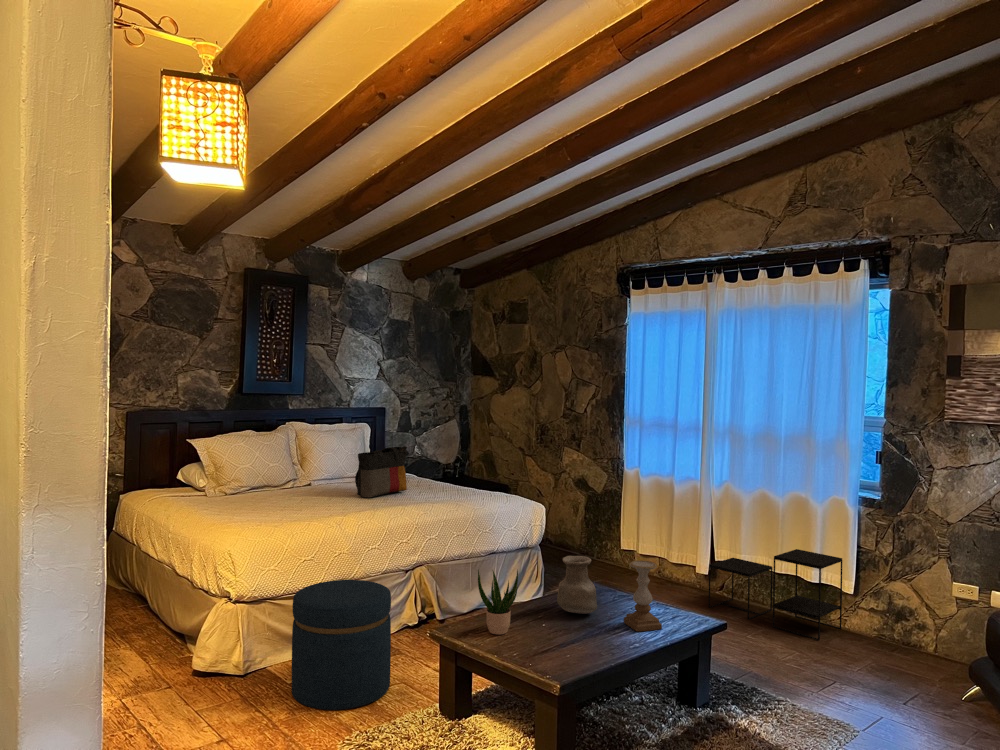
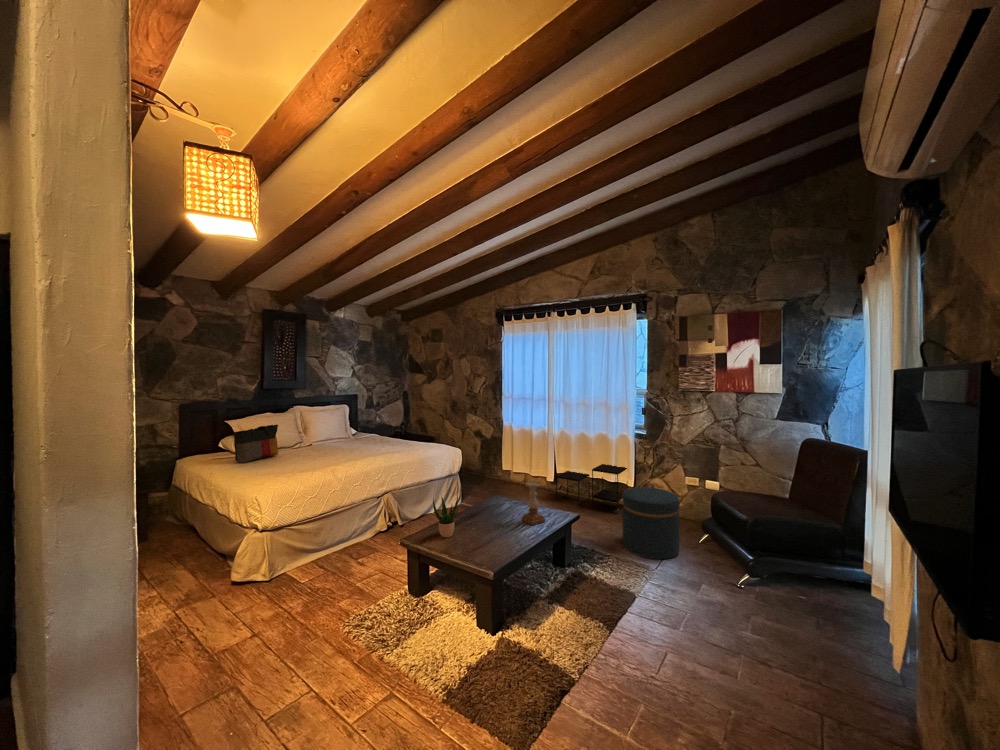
tote bag: present [355,446,407,497] -> present [234,425,278,463]
vase: present [557,556,597,614] -> none [481,481,505,517]
ottoman: present [292,580,391,710] -> present [622,487,680,559]

